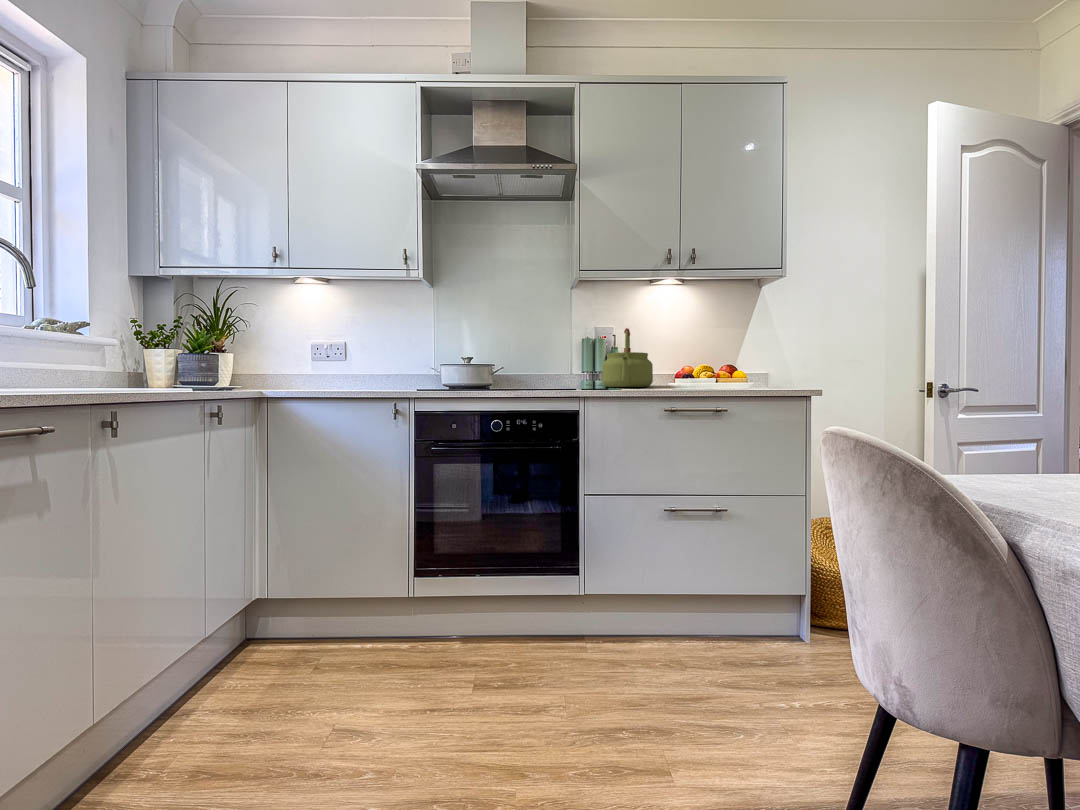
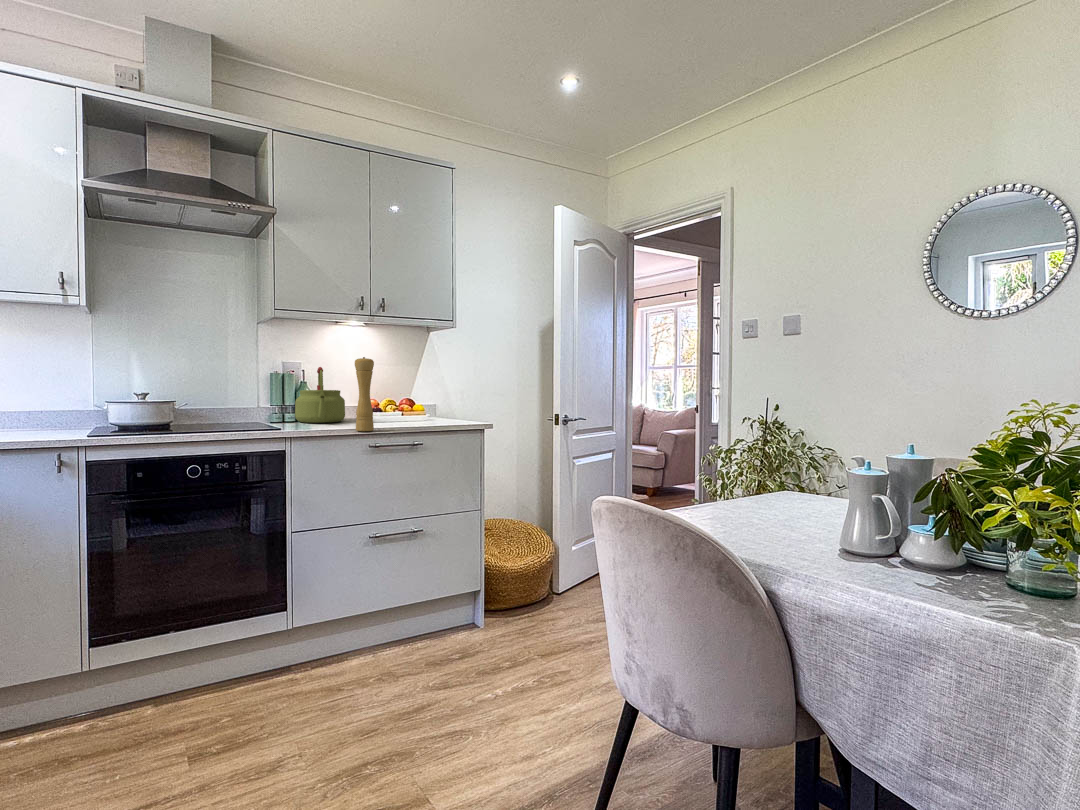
pepper mill: none [652,311,673,393] -> present [355,357,374,431]

